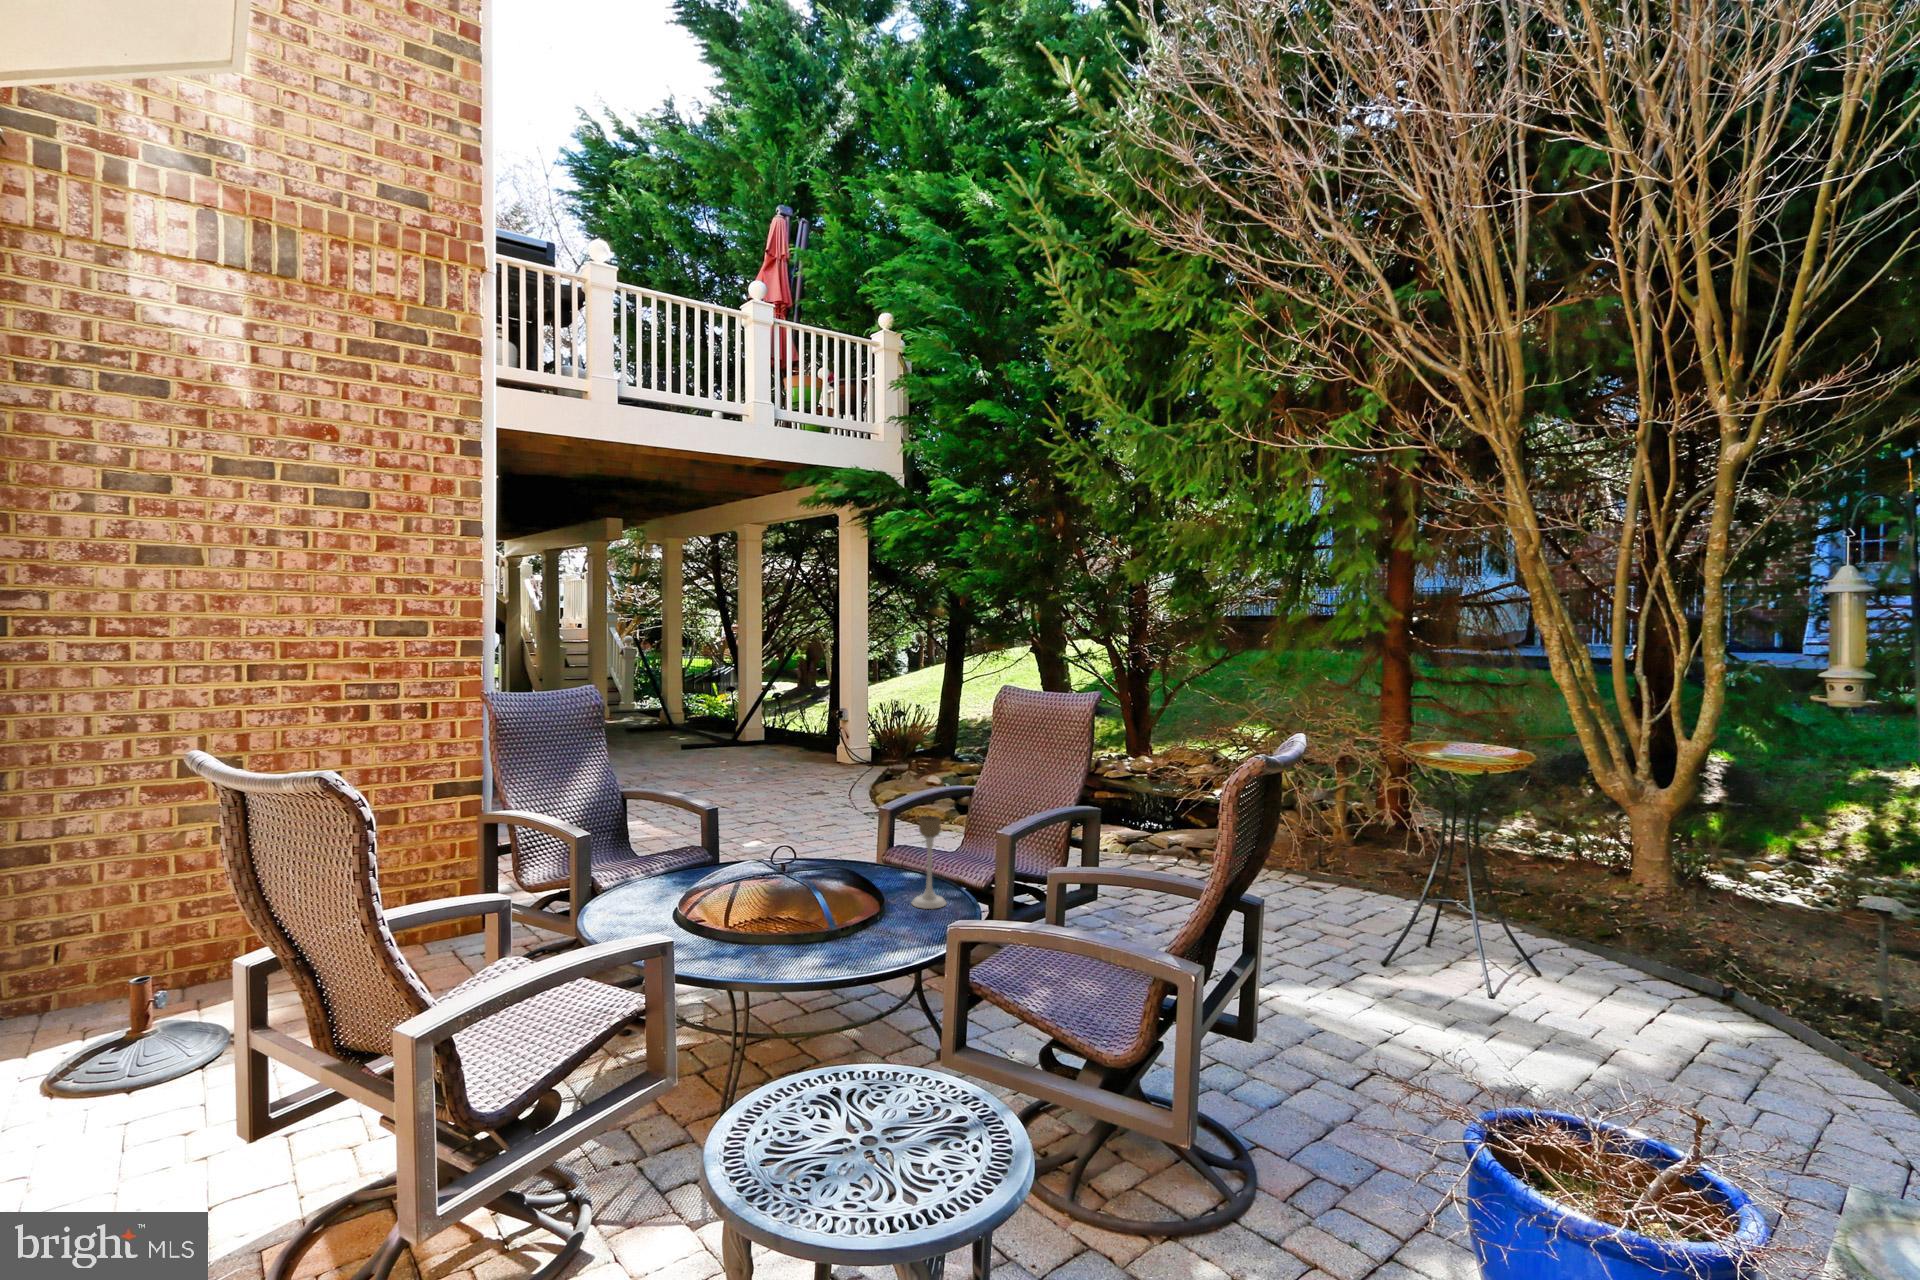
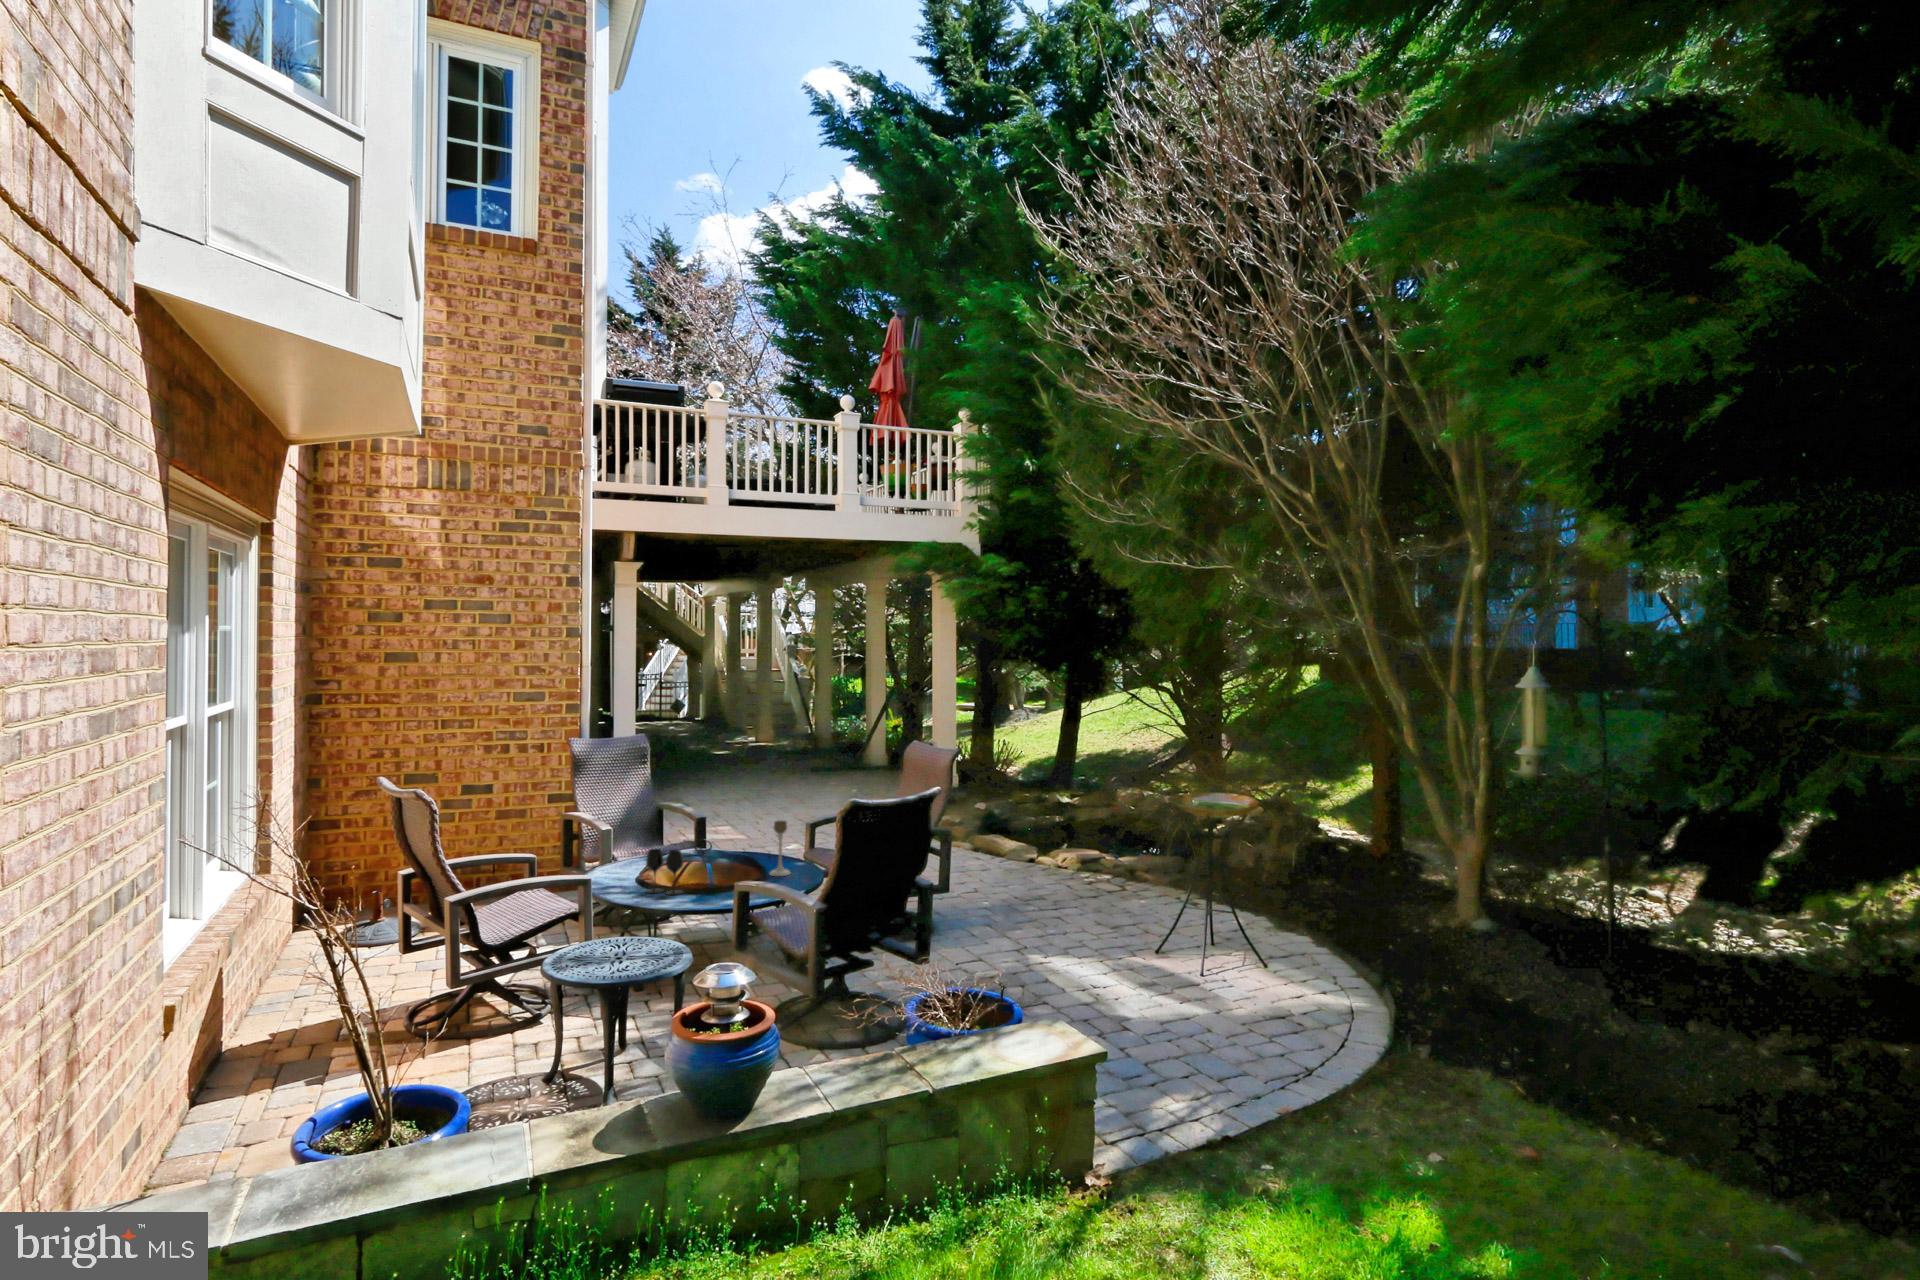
wine glass: none [742,880,816,964] -> present [646,849,683,895]

